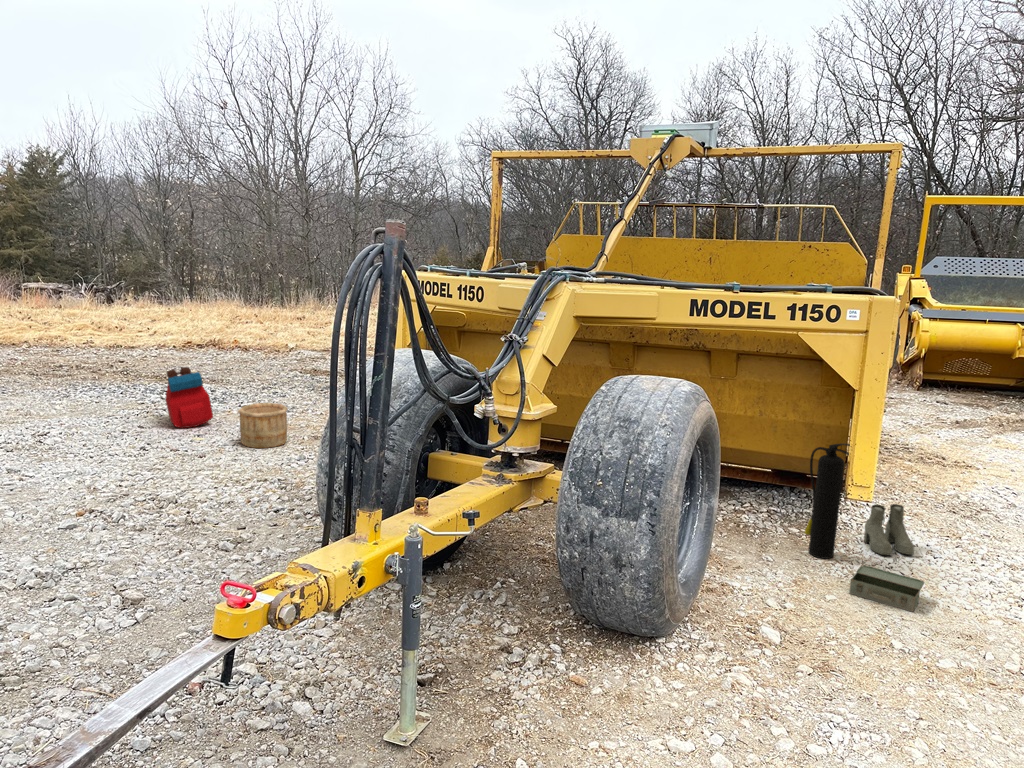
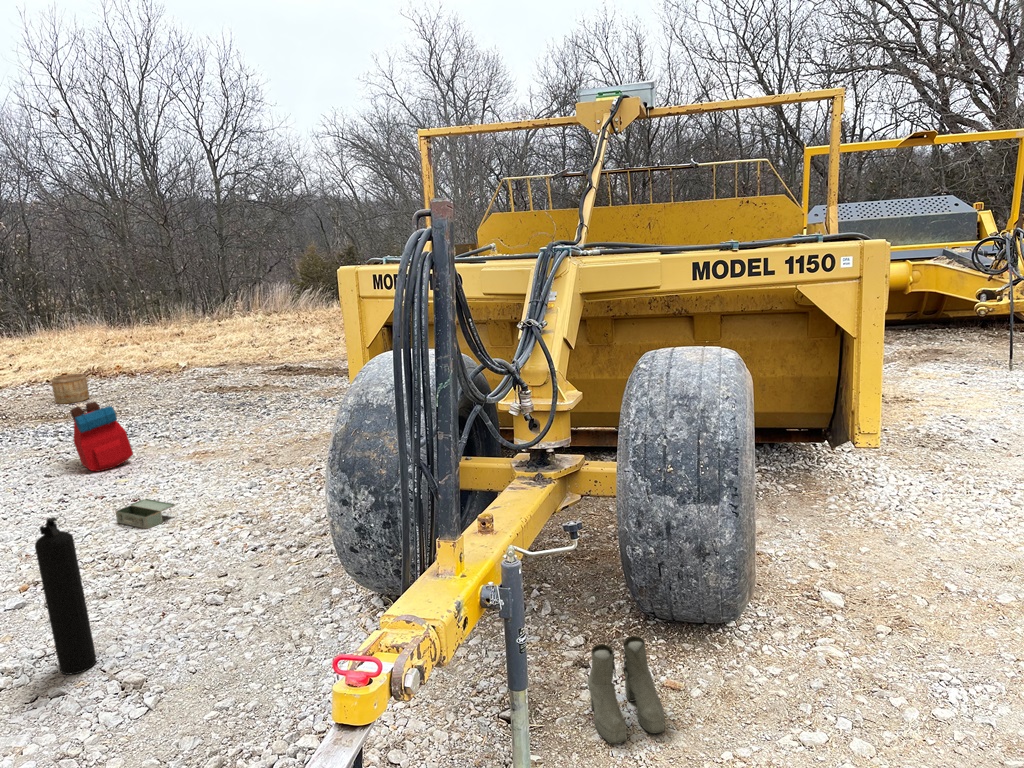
wooden bucket: present [238,403,288,448] -> present [50,374,89,404]
fire extinguisher: present [805,444,850,559] -> present [35,517,96,675]
boots: present [864,504,914,555] -> present [588,636,665,744]
toolbox: present [849,565,924,612] -> present [116,499,175,529]

